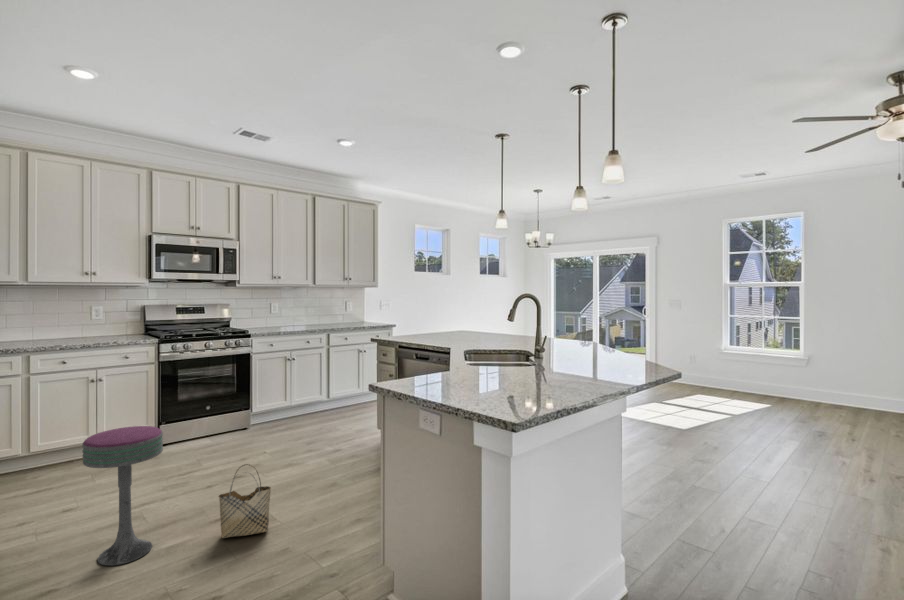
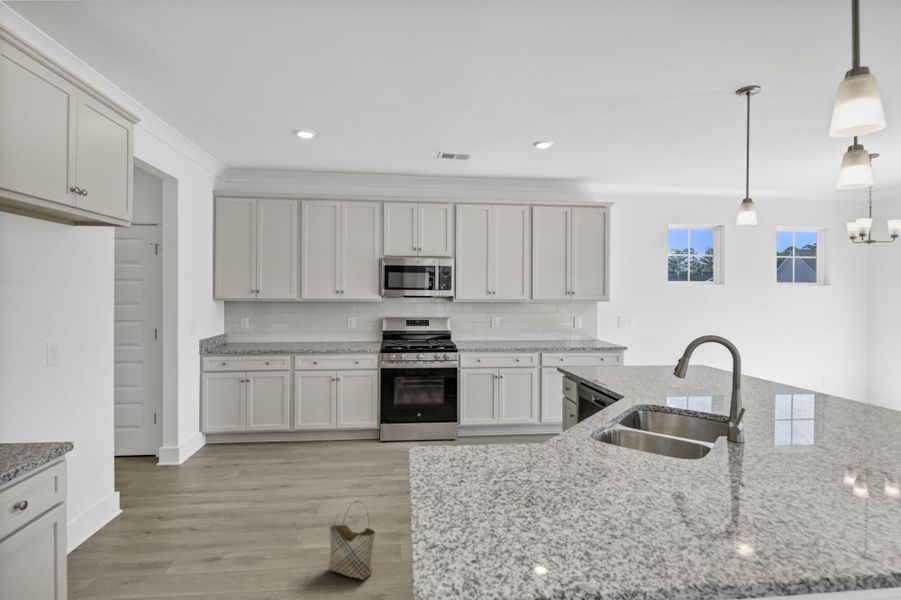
bar stool: present [82,426,163,566] -> none [236,440,298,563]

